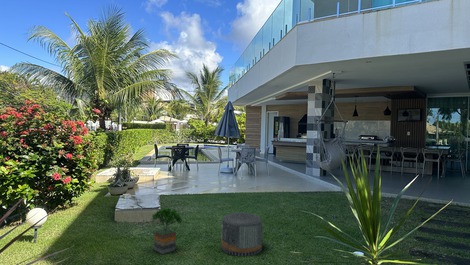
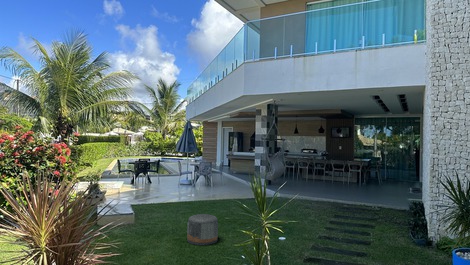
potted tree: present [152,208,183,254] -> none [134,212,159,247]

